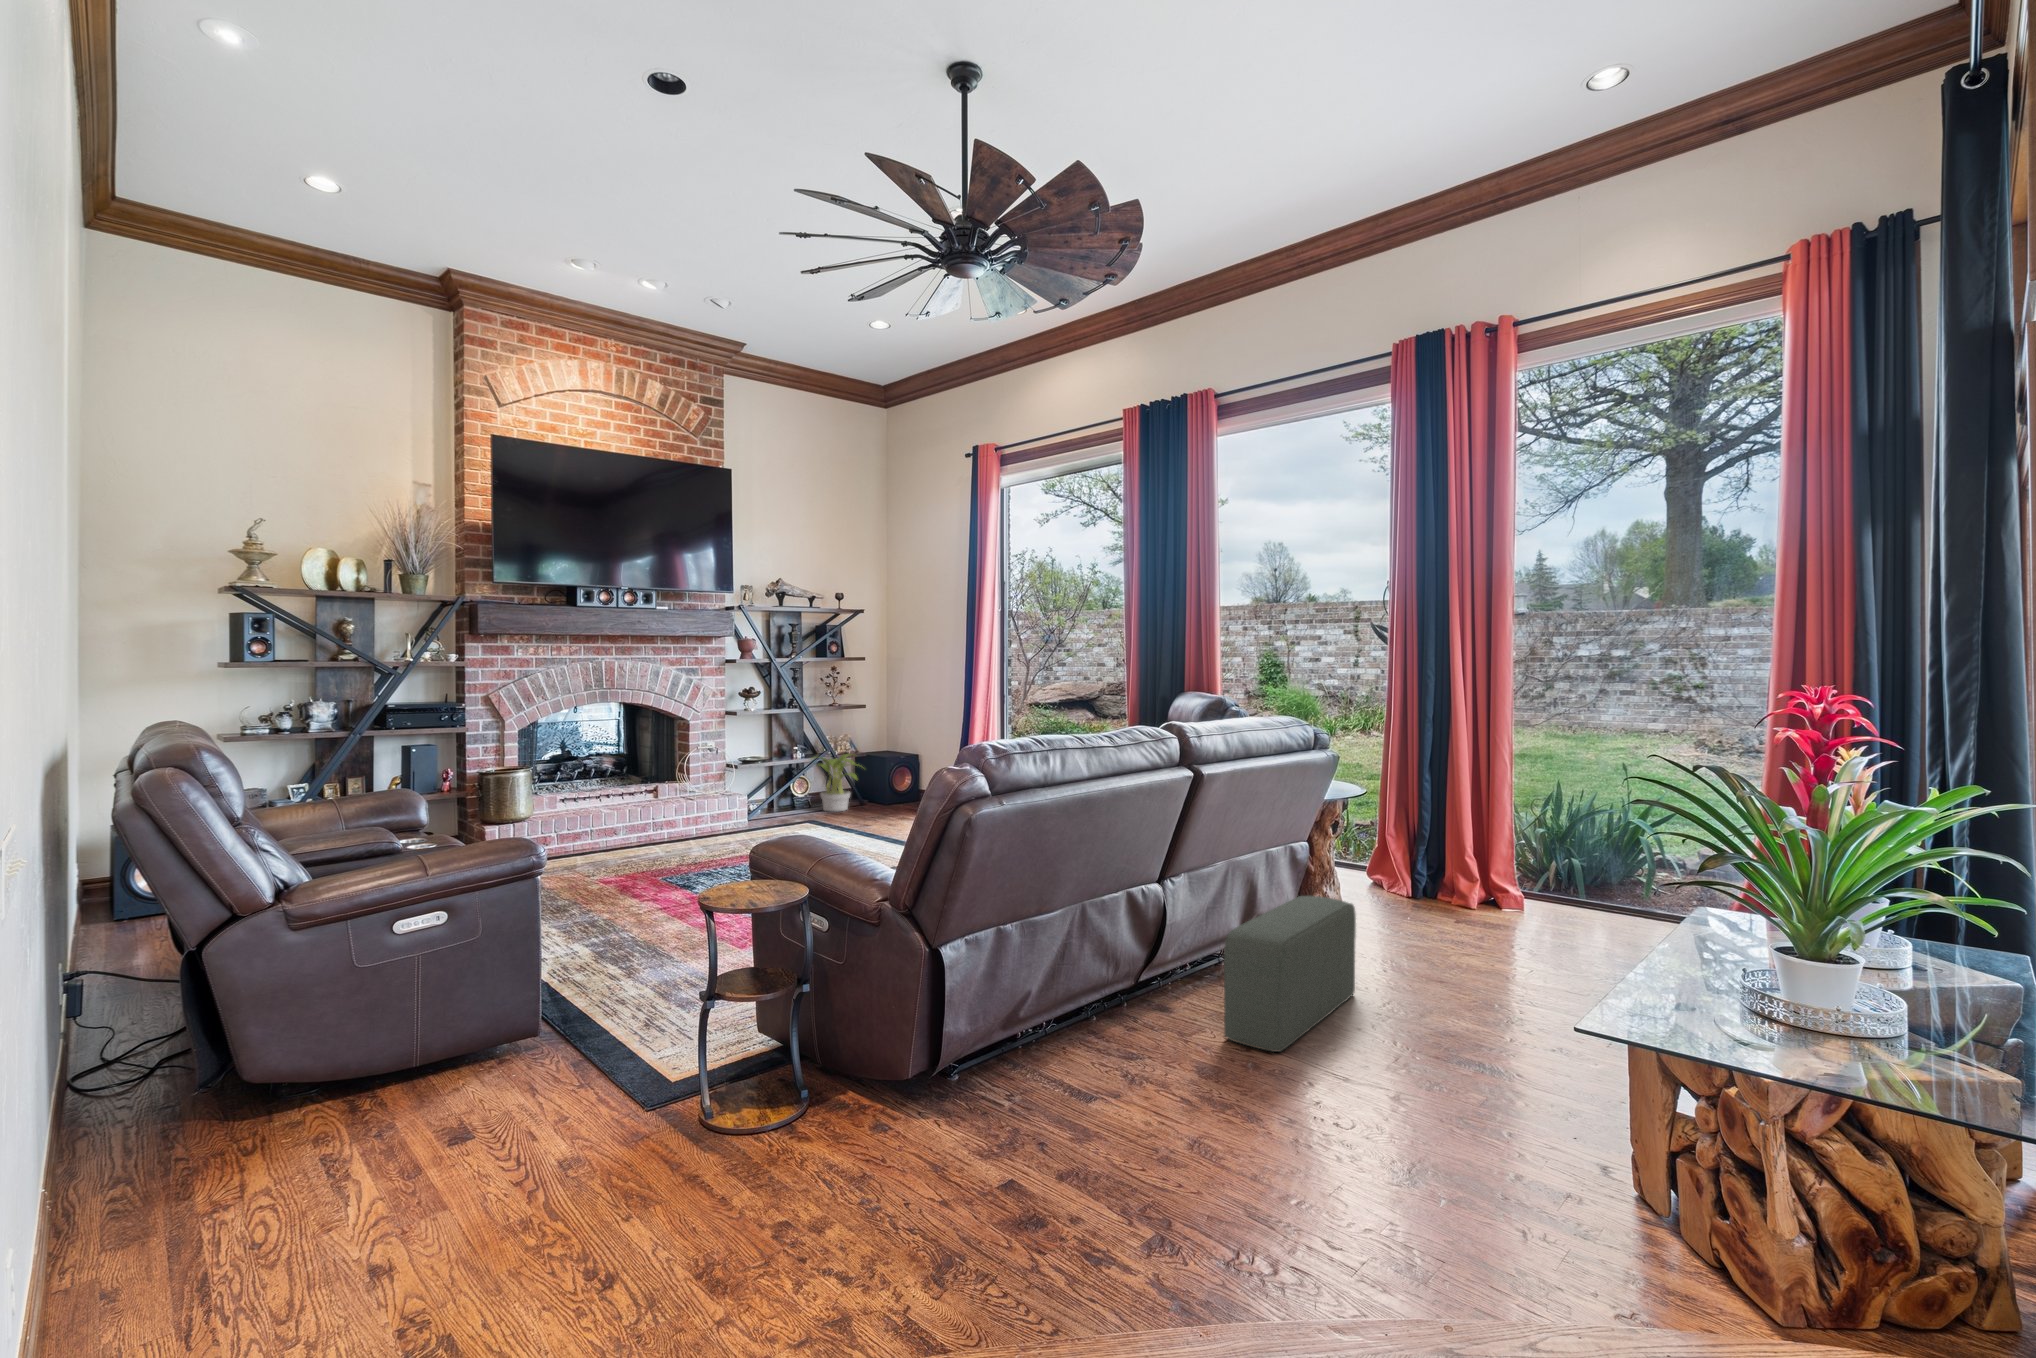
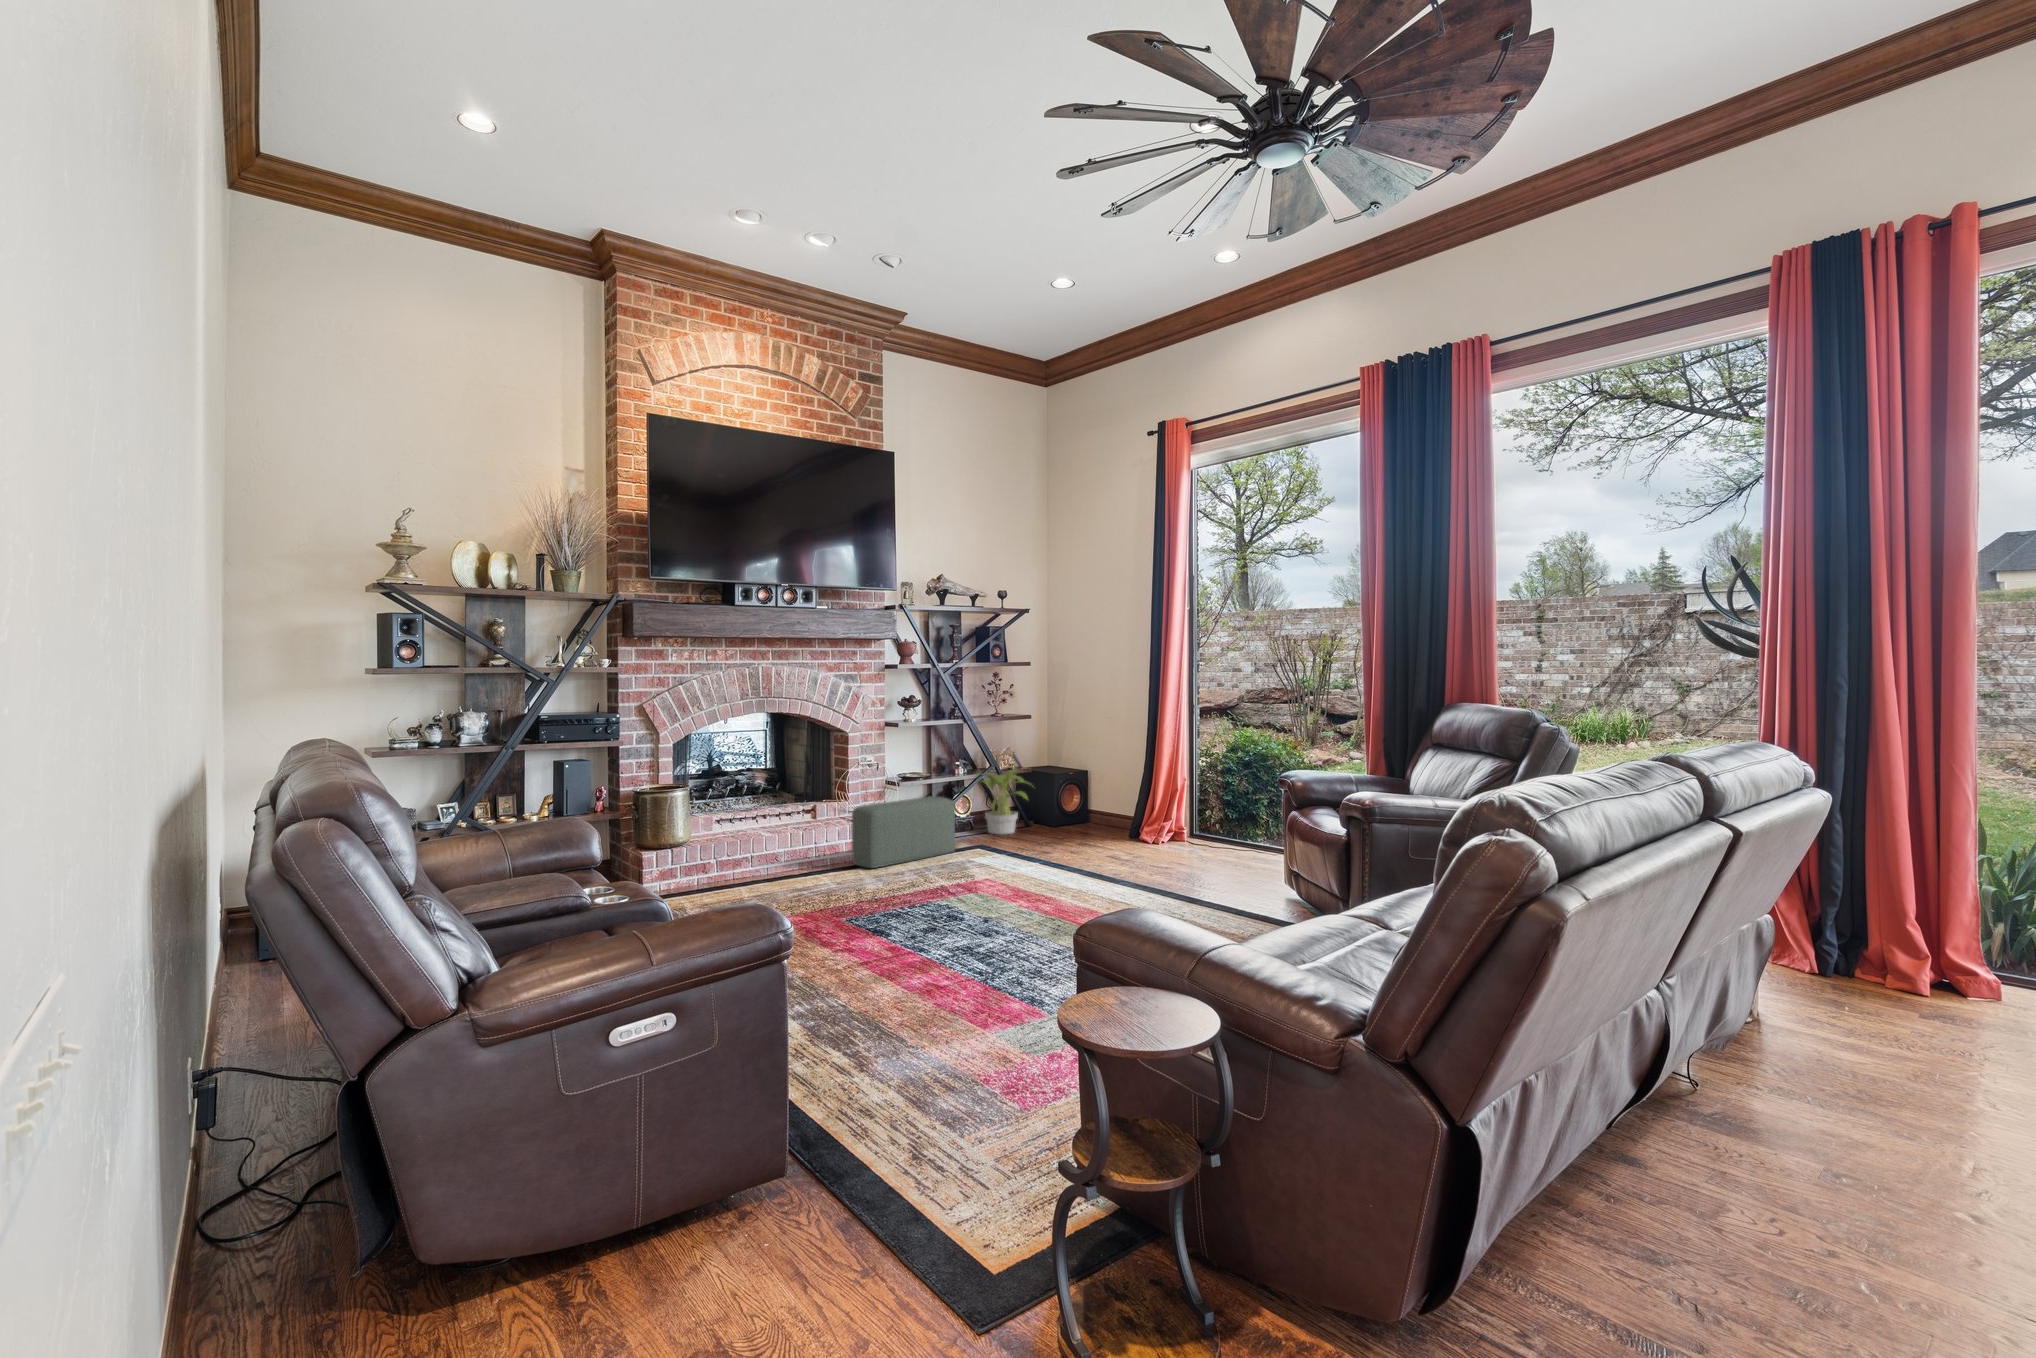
pouf: present [1224,896,1356,1052] -> present [851,797,955,868]

